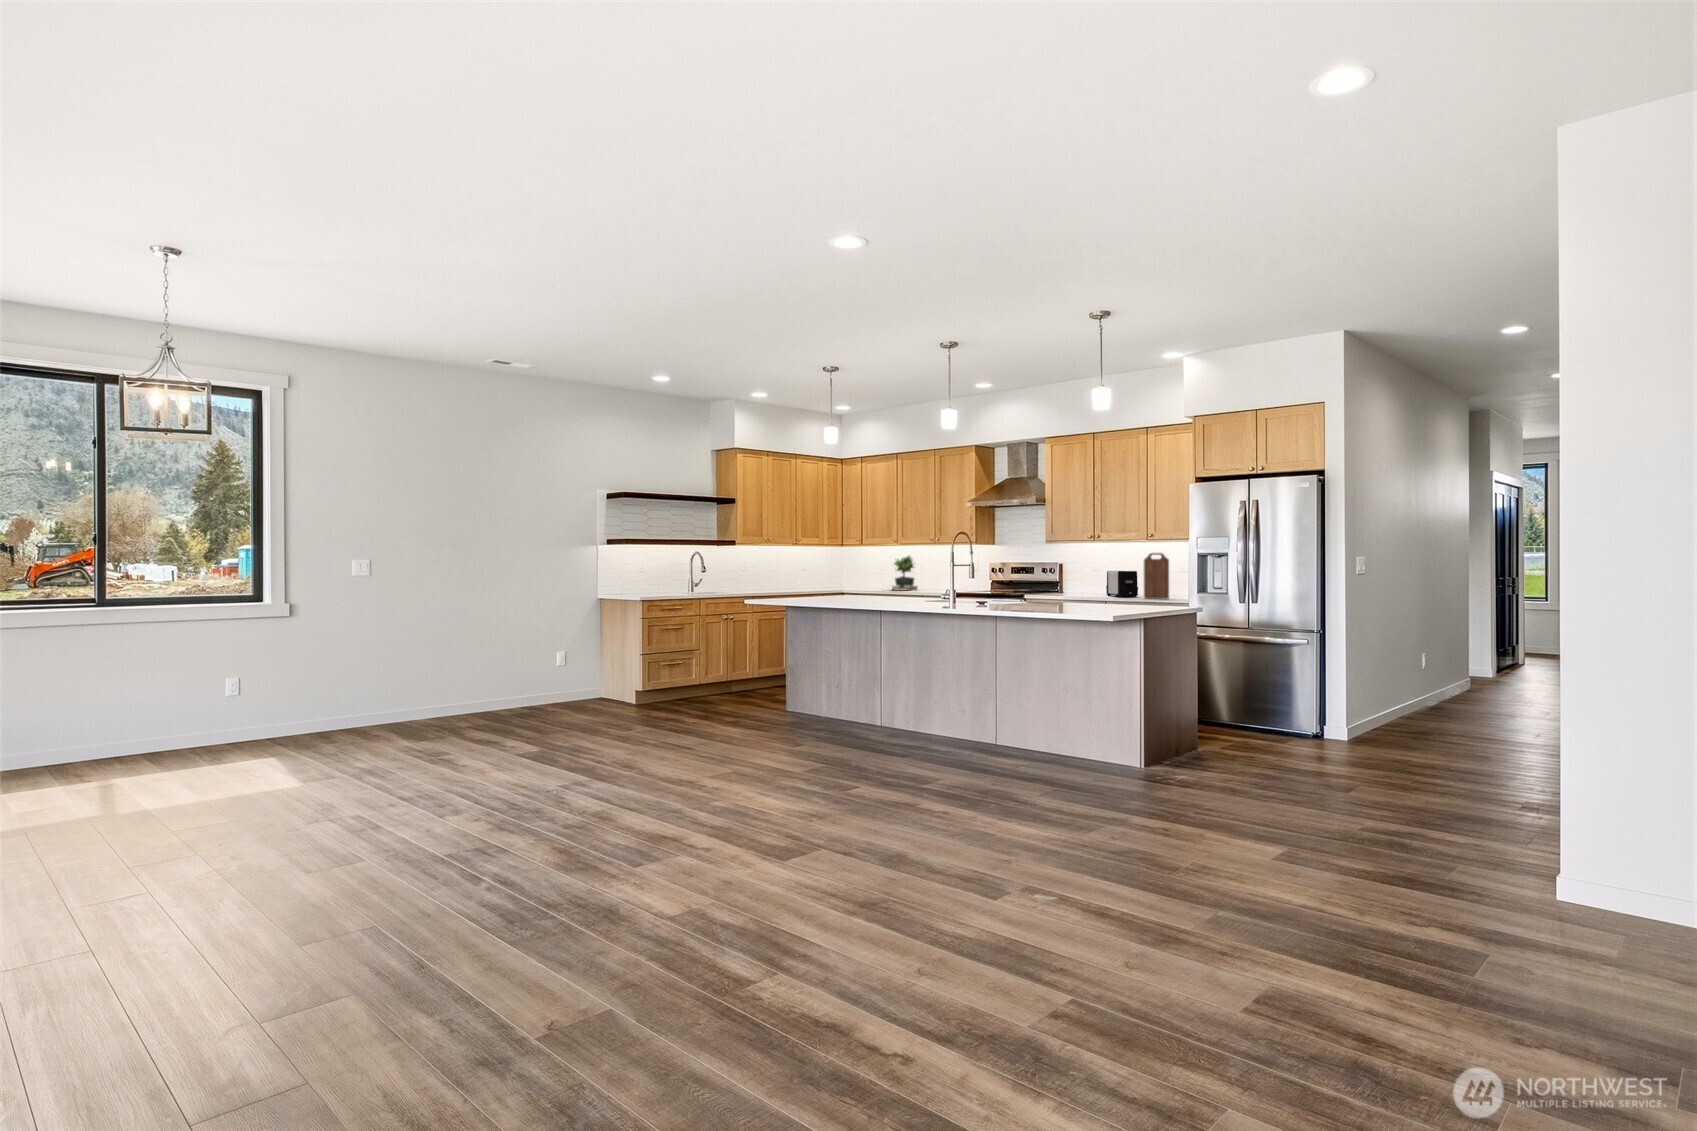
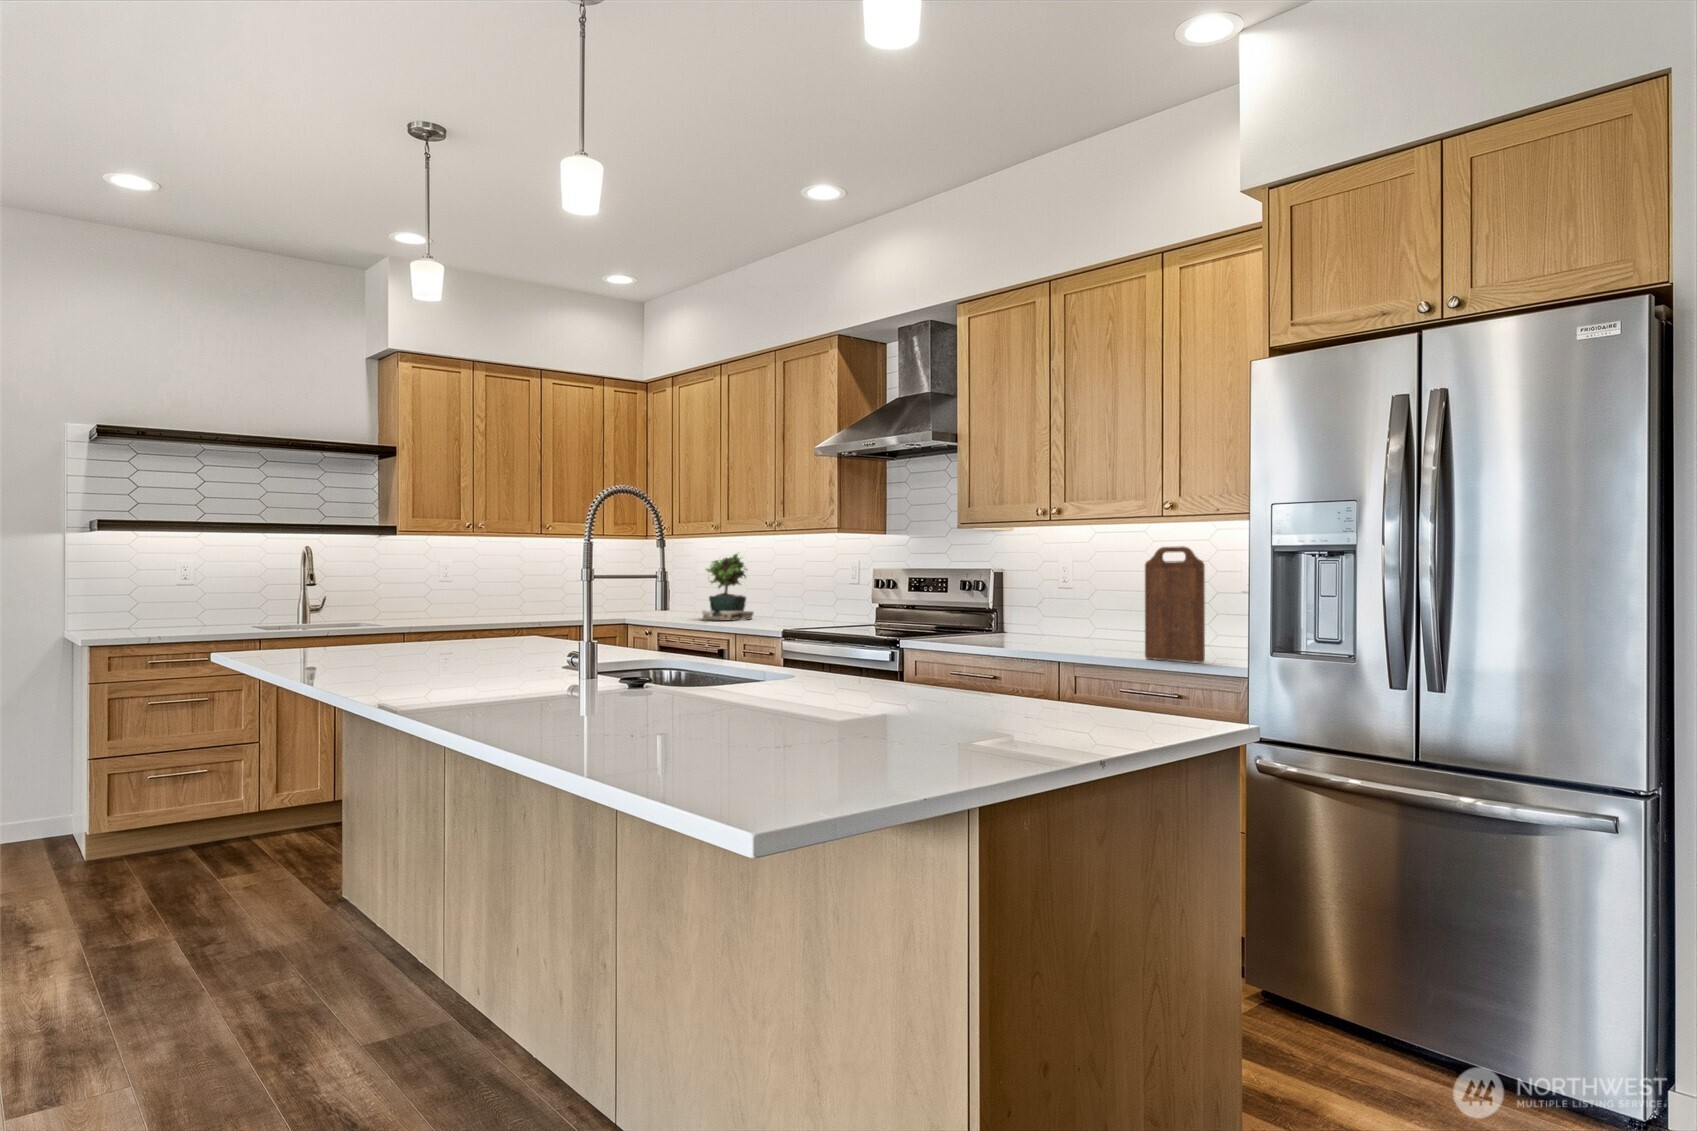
toaster: present [1106,571,1138,597] -> none [1074,589,1138,651]

